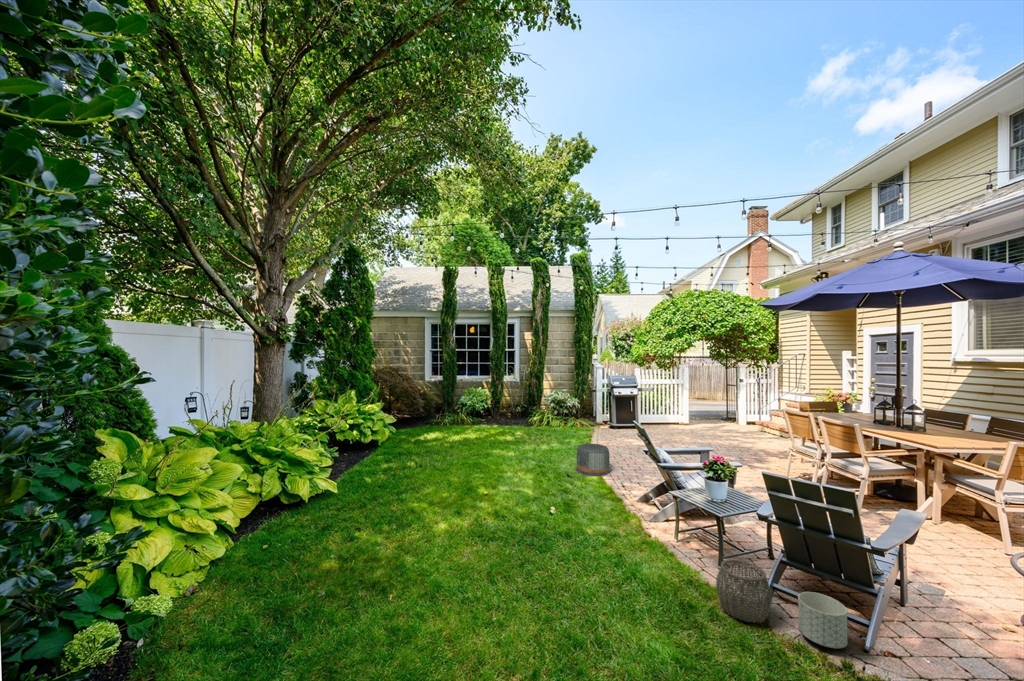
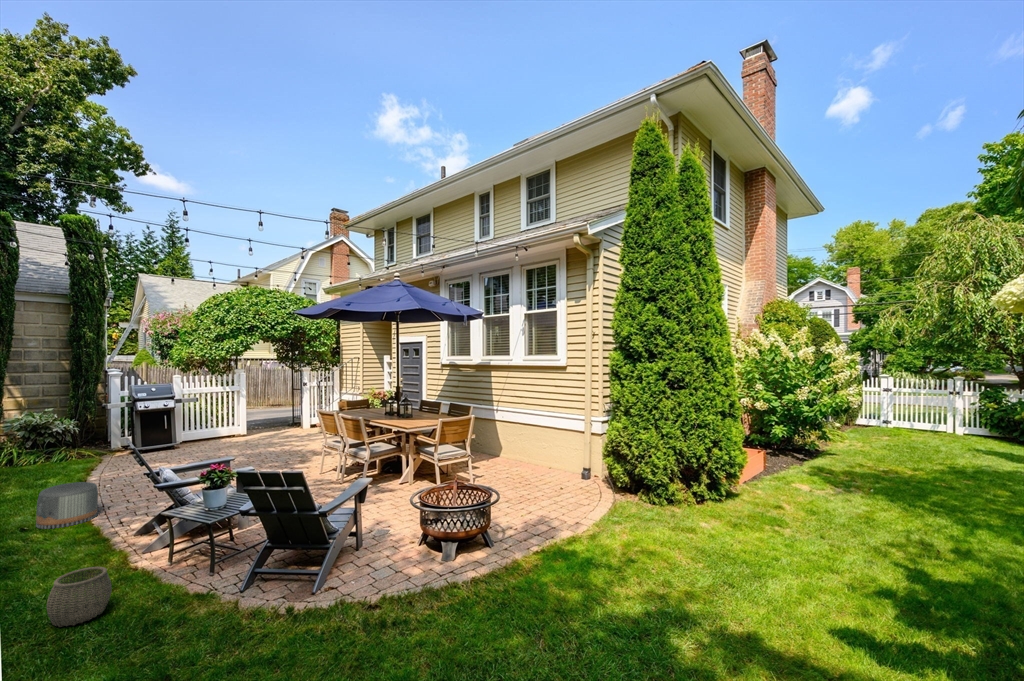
woven basket: present [716,559,772,623] -> present [47,567,112,627]
planter: present [798,592,847,648] -> none [259,574,297,619]

